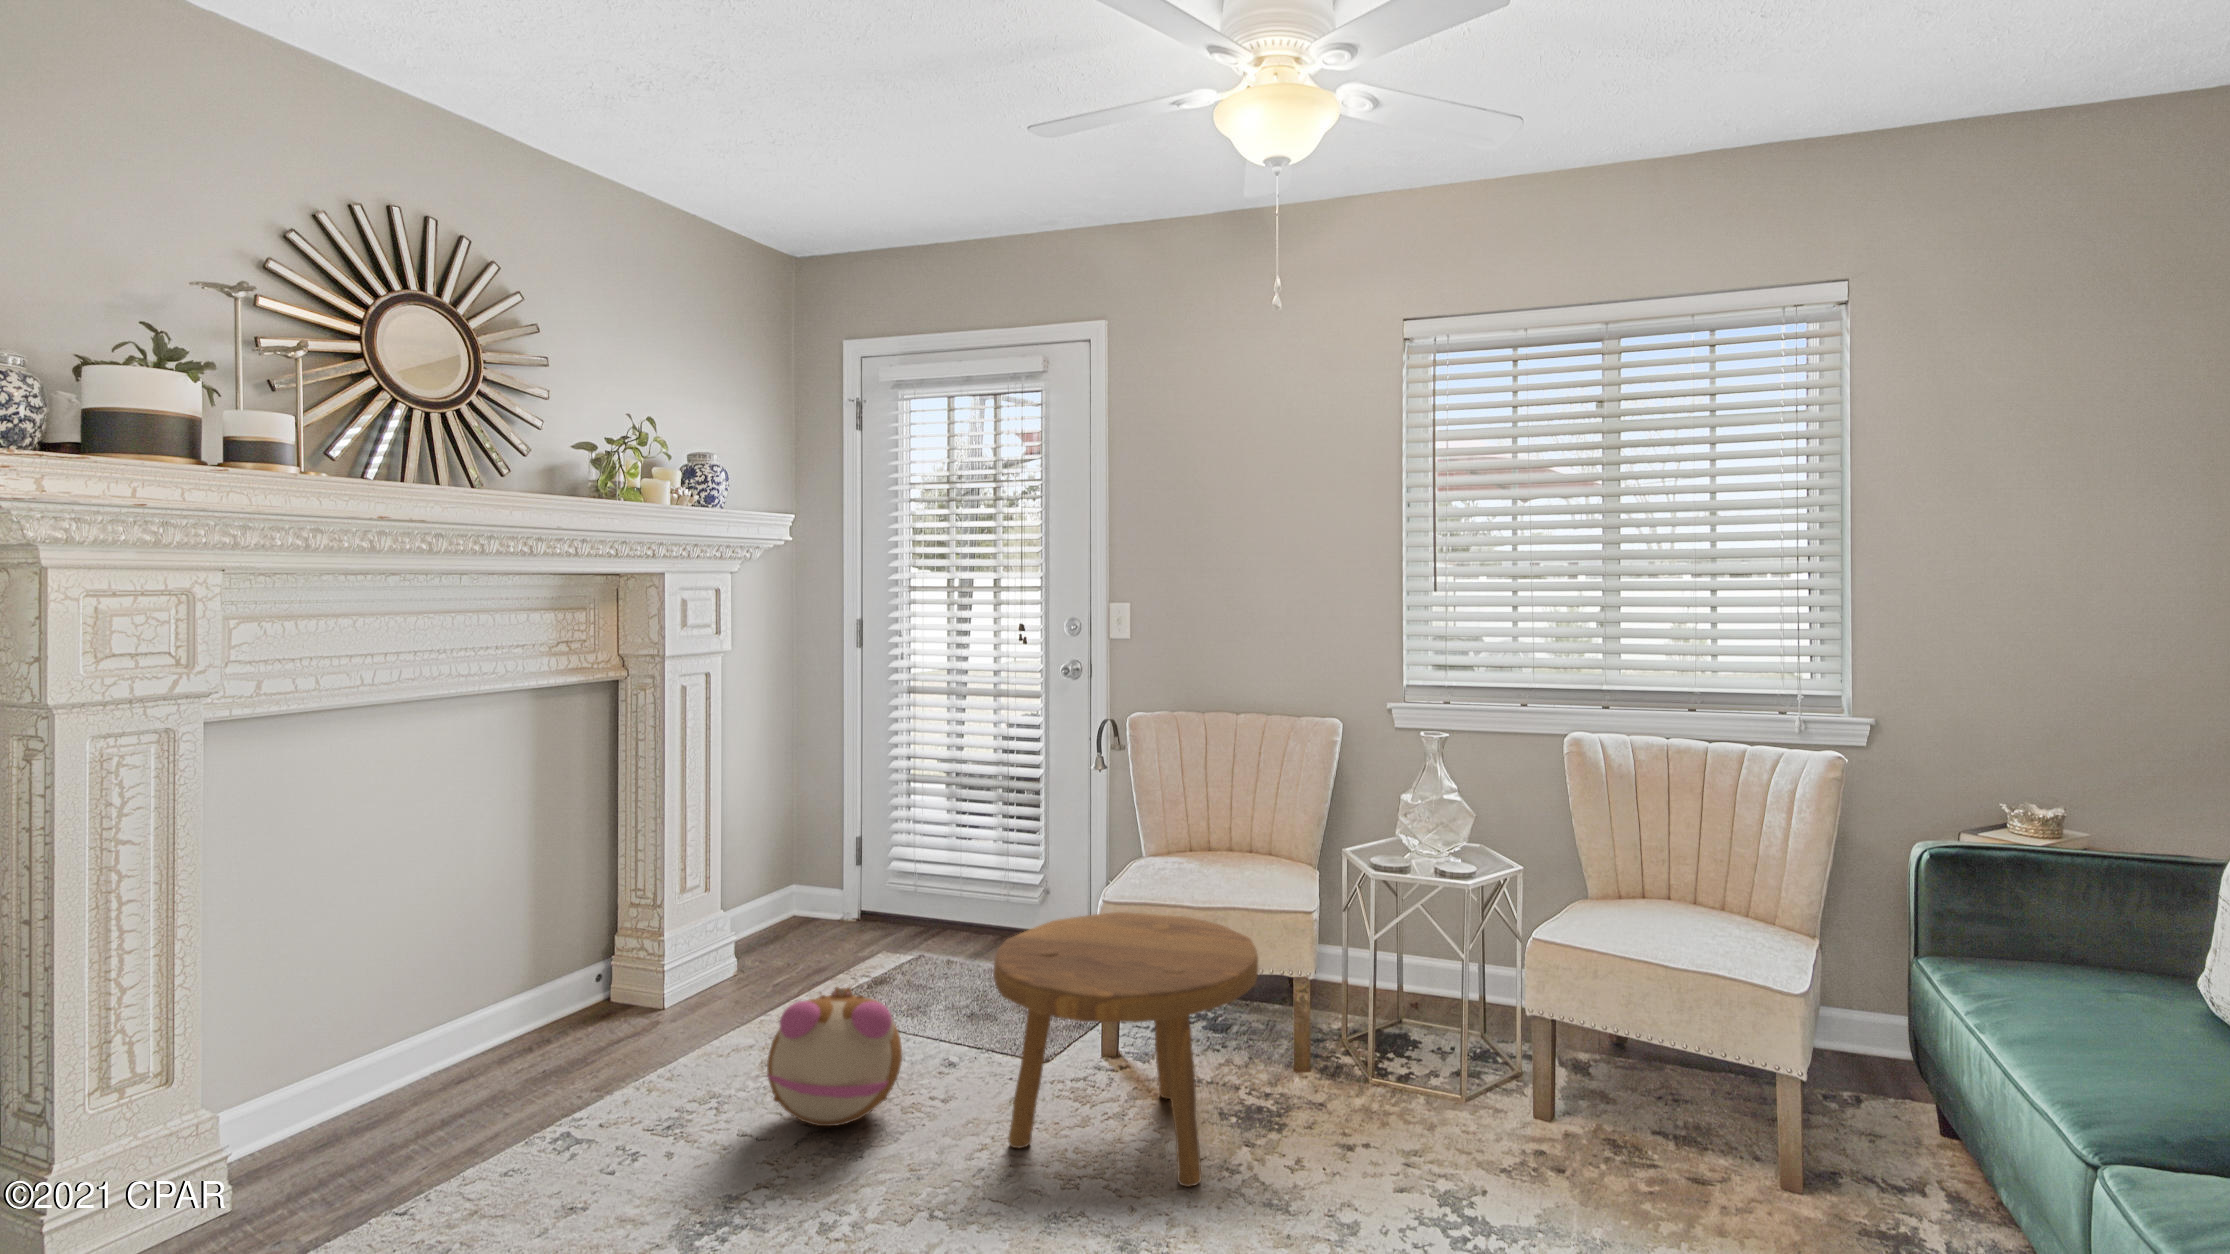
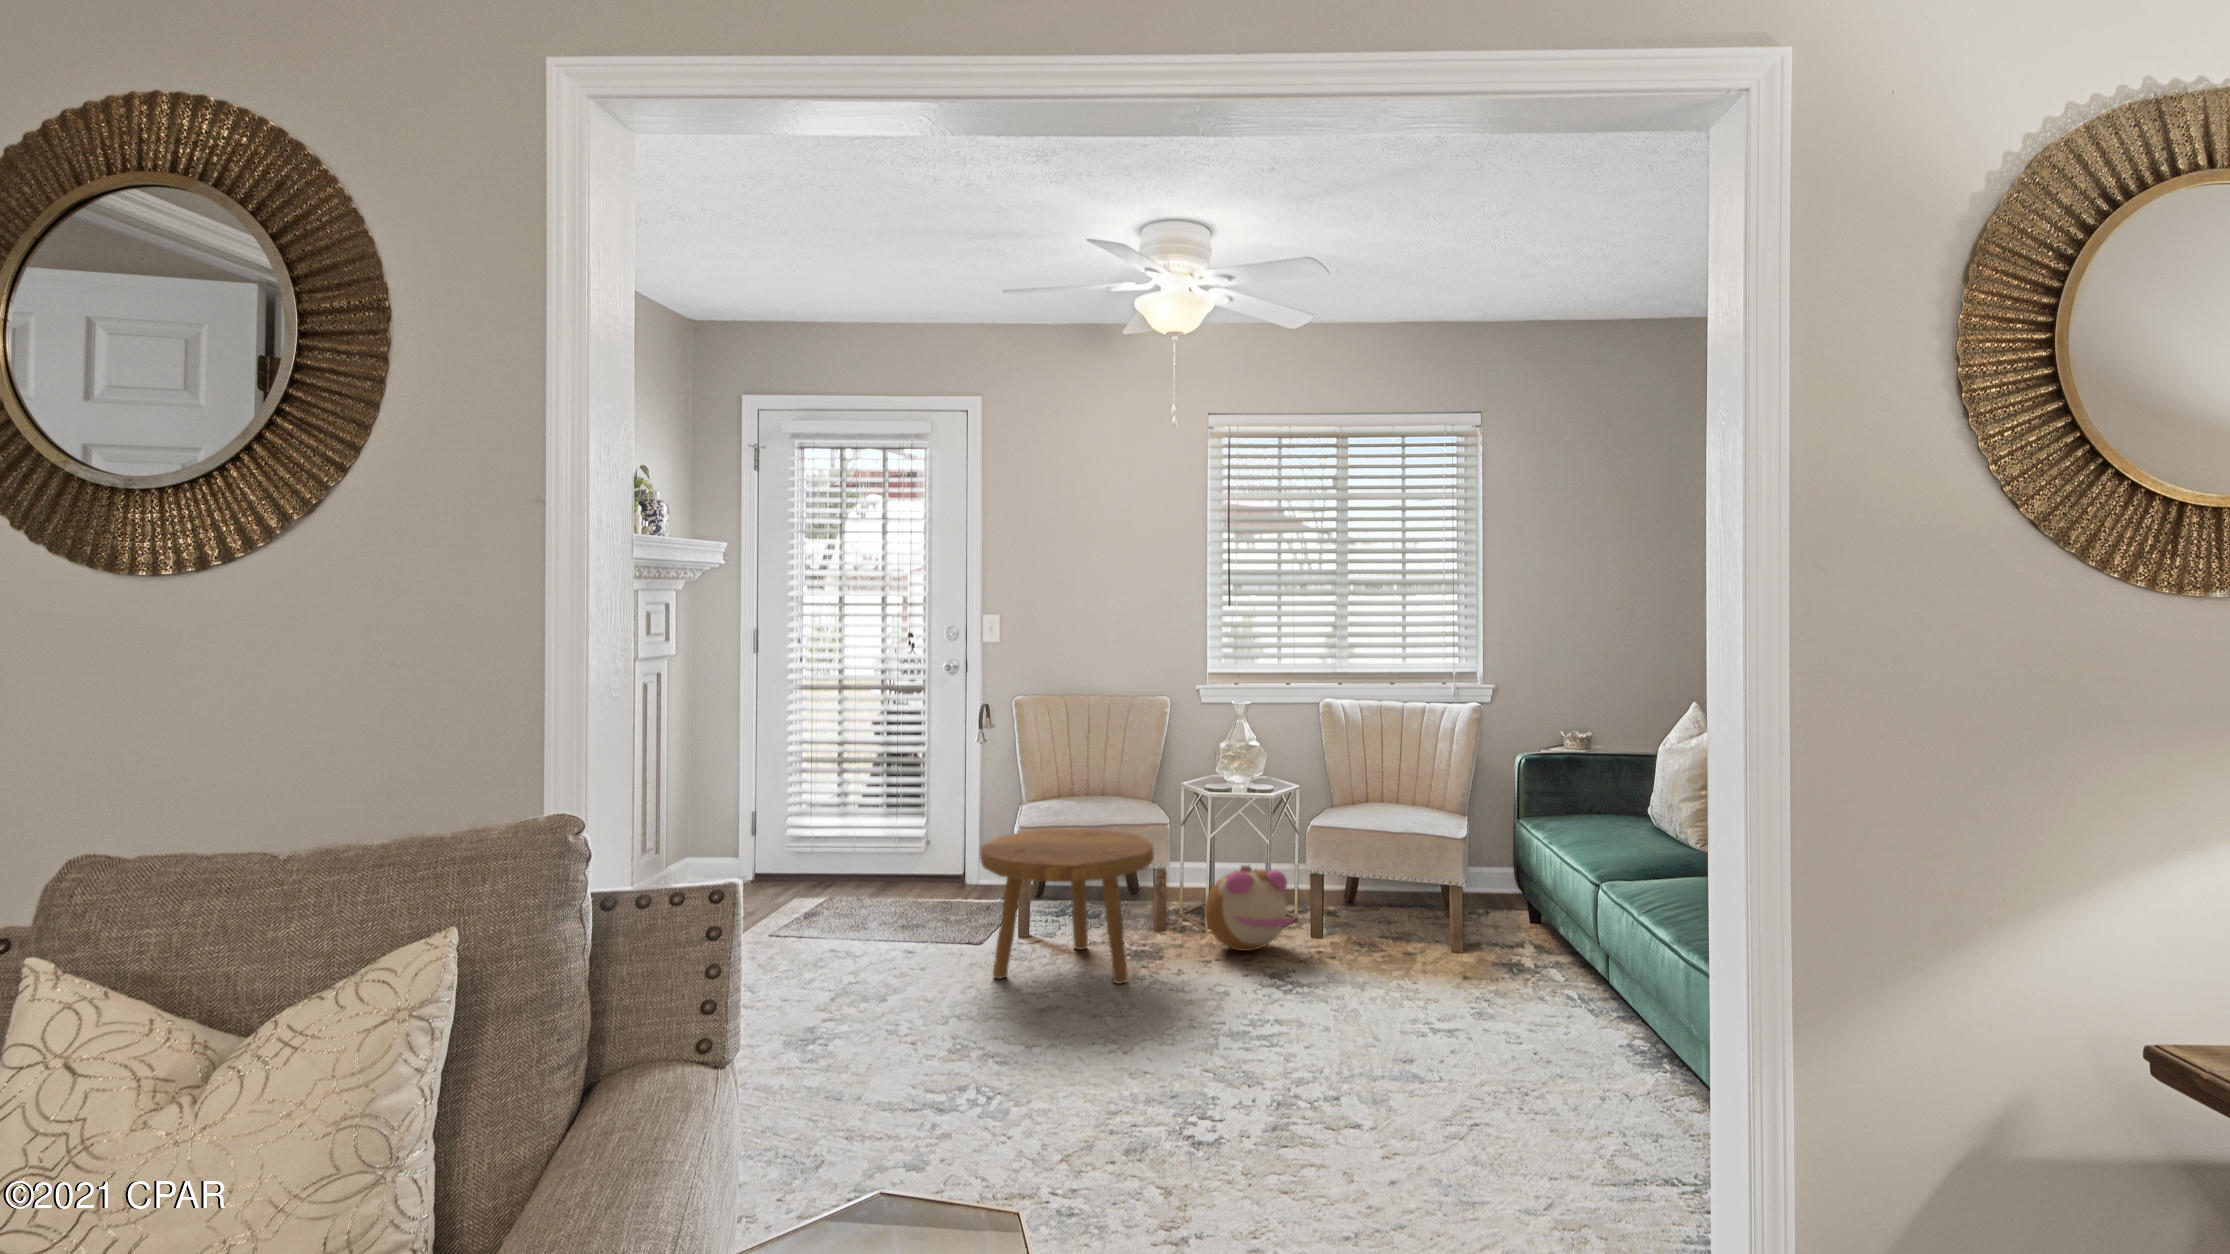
plush toy: present [767,987,902,1126] -> present [1205,865,1295,951]

